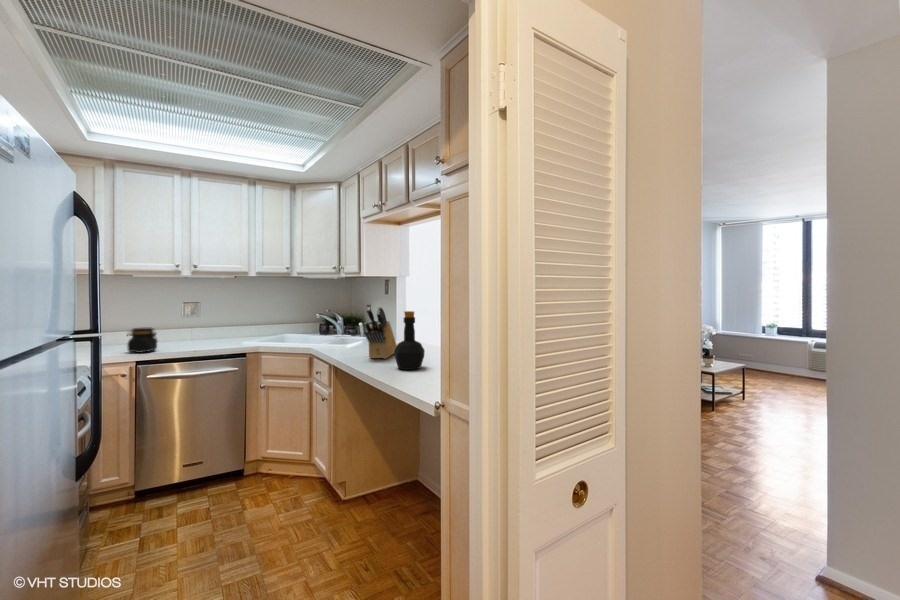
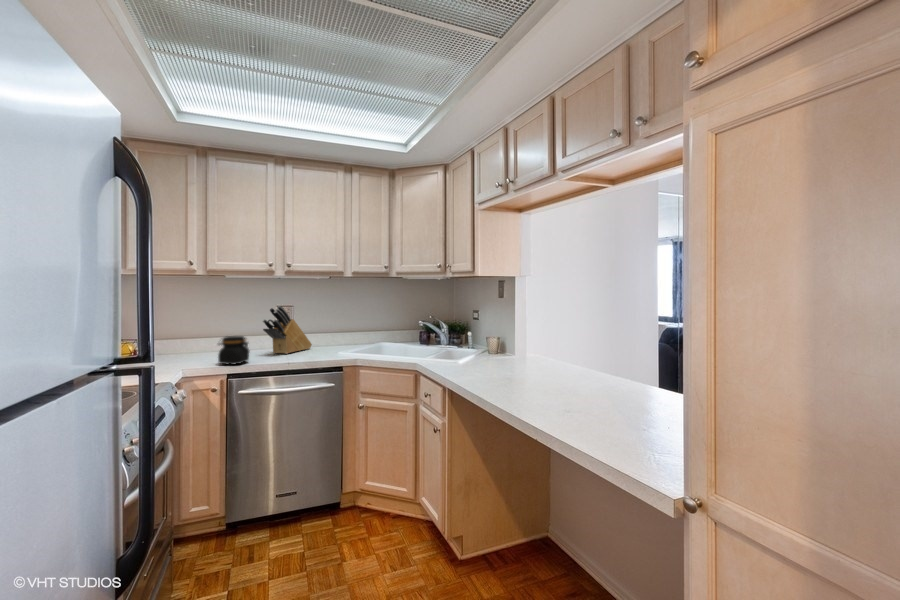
knife block: present [364,307,397,359] -> present [263,306,312,354]
bottle: present [394,311,425,370] -> none [540,324,582,407]

